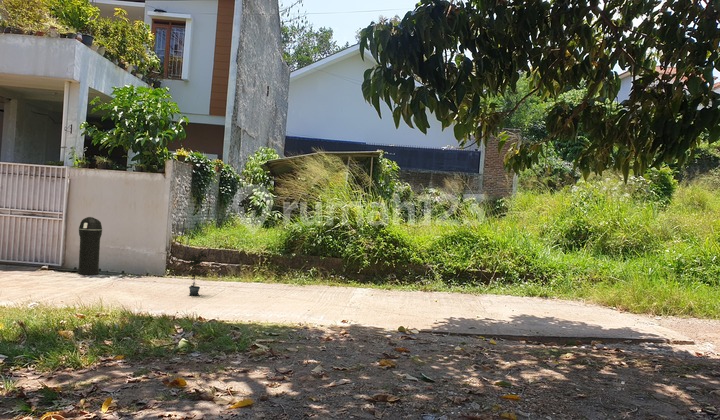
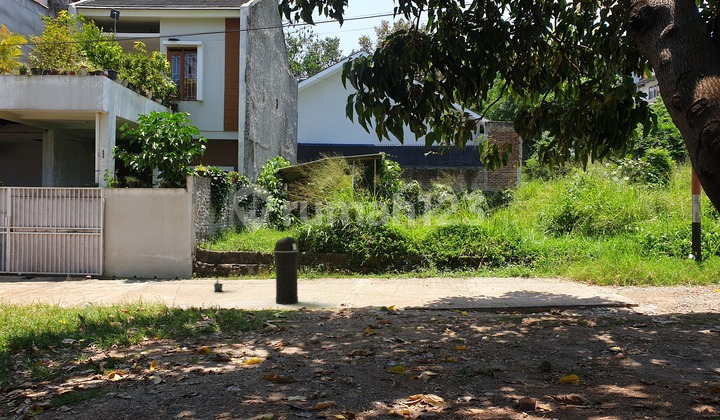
trash can: present [78,217,102,275] -> present [274,237,299,304]

